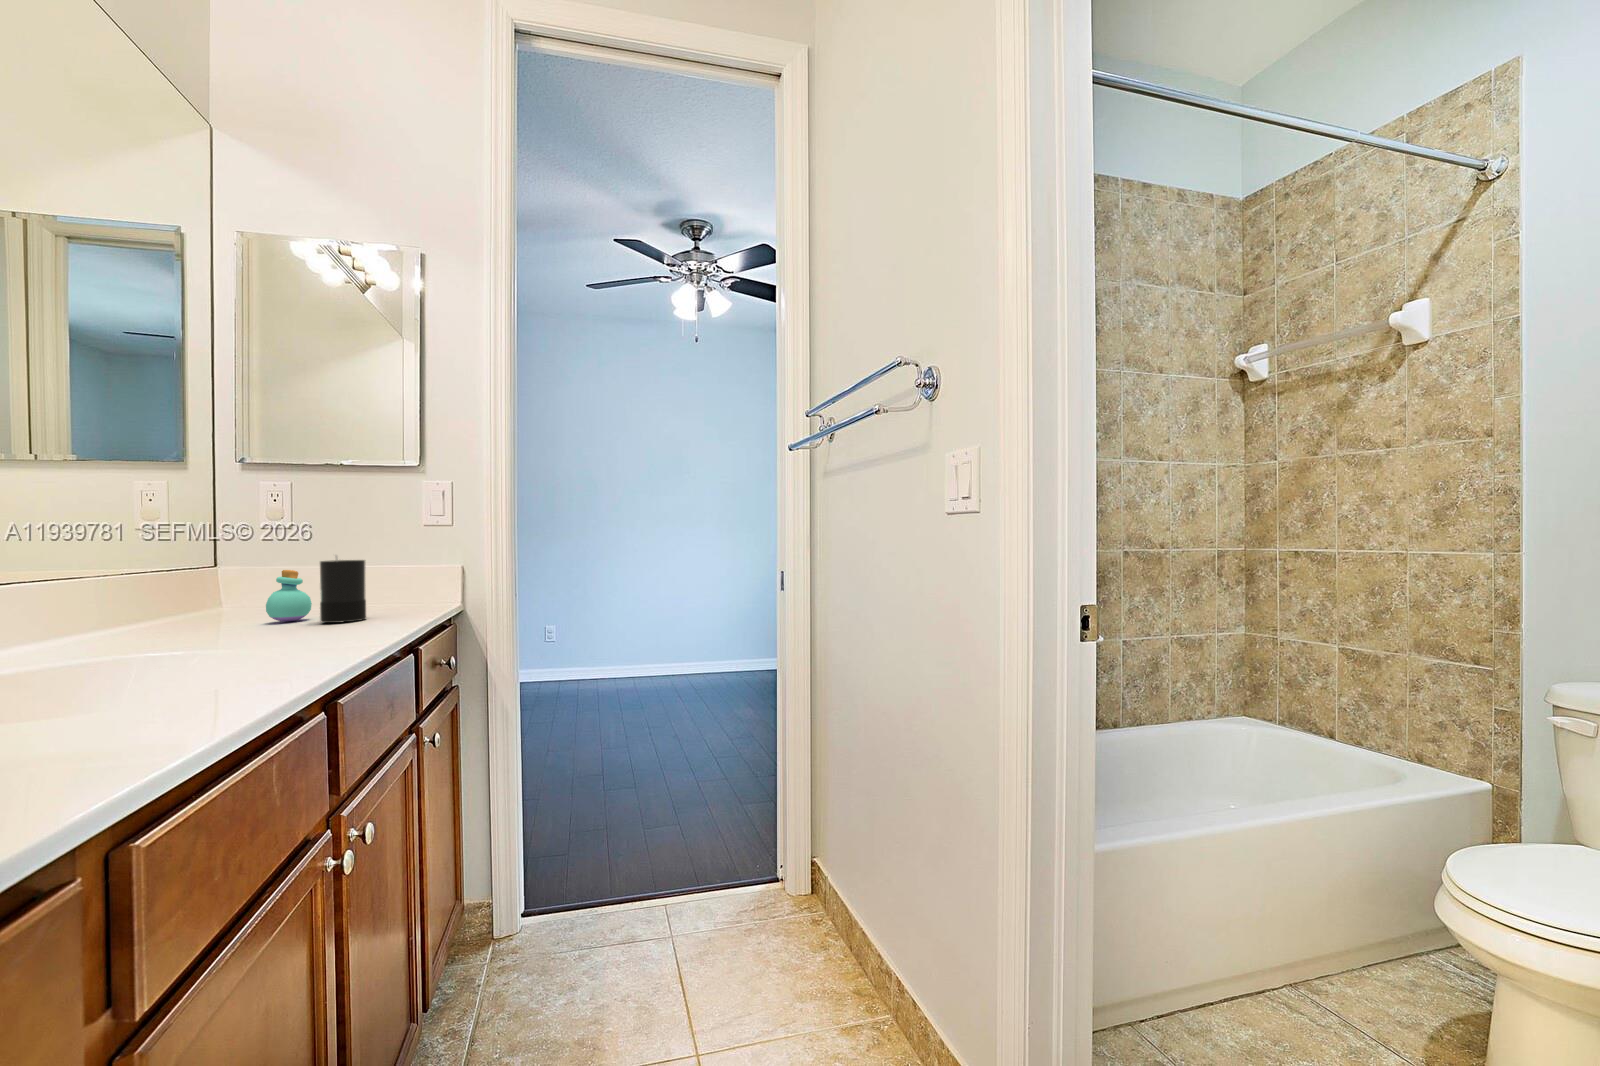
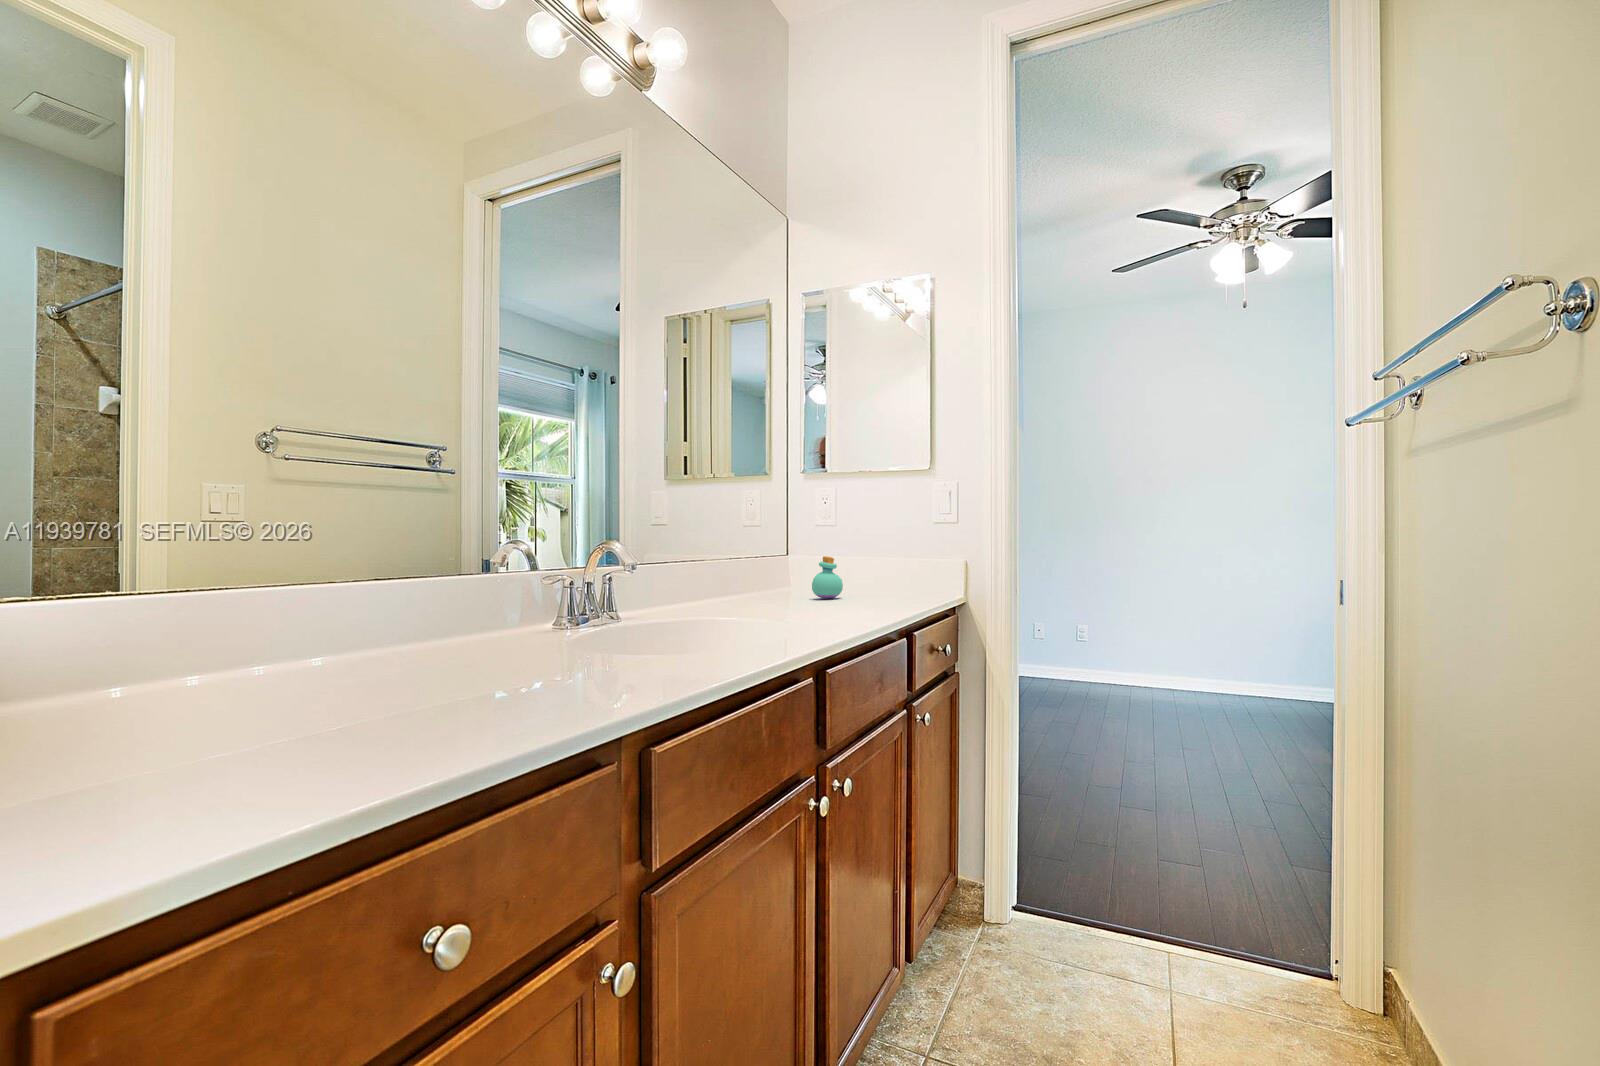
candle: present [320,555,366,623] -> none [845,545,879,602]

